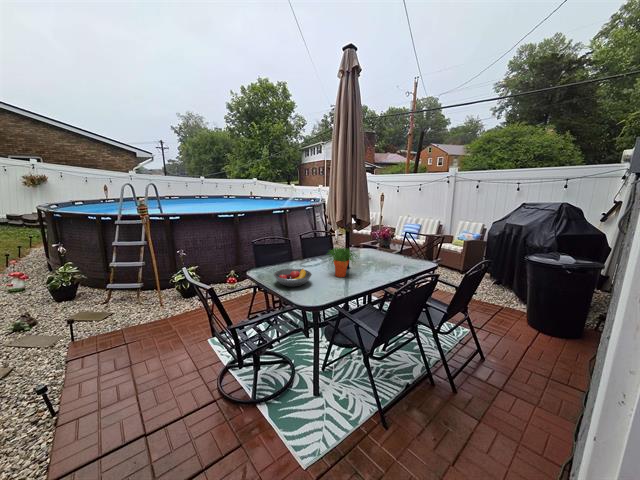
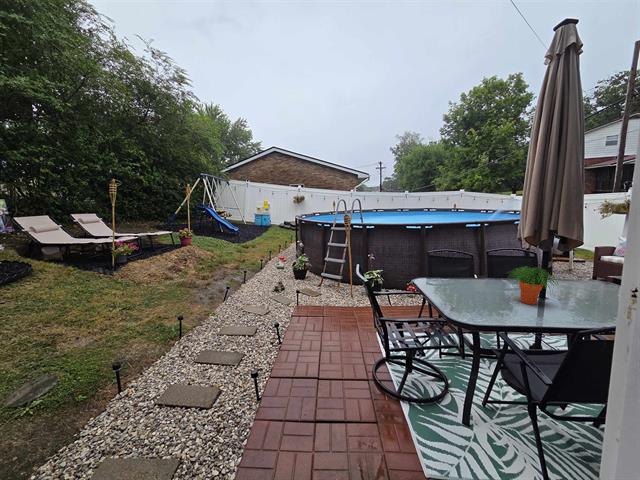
fruit bowl: present [274,268,312,287] -> none [437,281,482,300]

